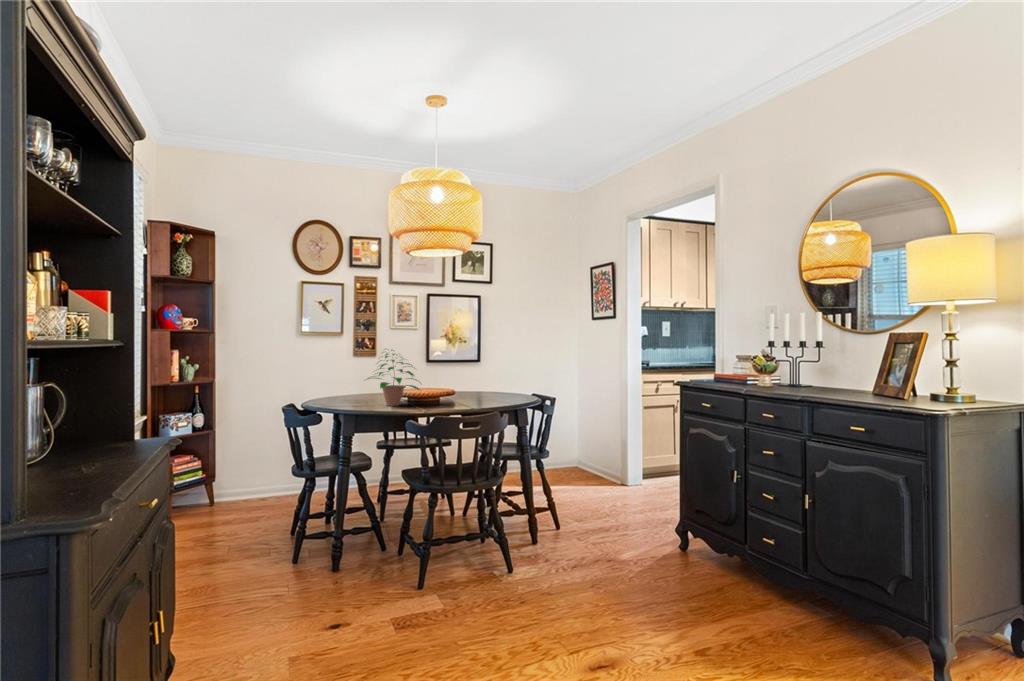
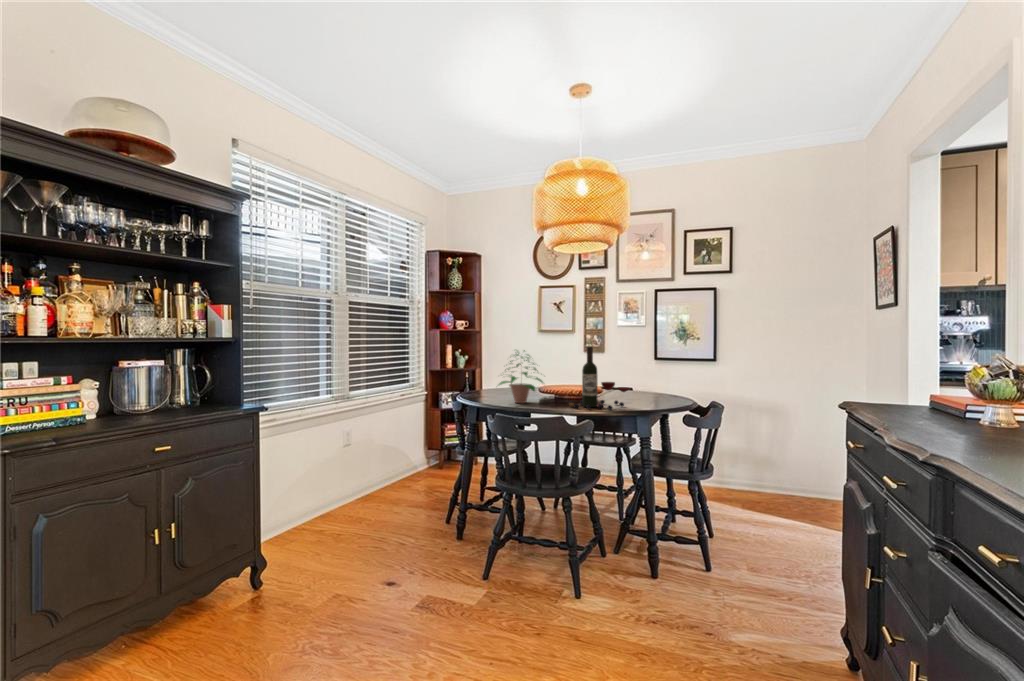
wine bottle: none [446,345,505,404] -> present [568,347,629,410]

